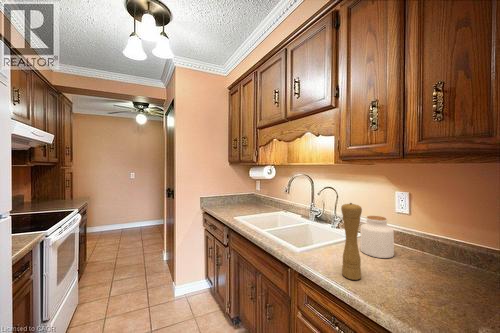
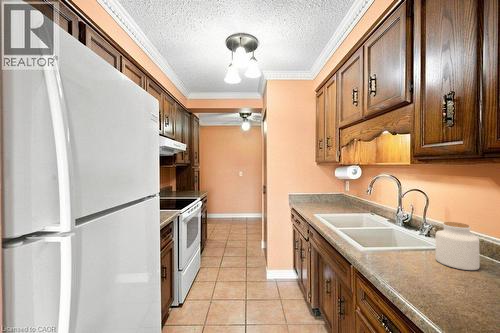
pepper mill: present [341,203,362,280] -> none [390,203,412,278]

